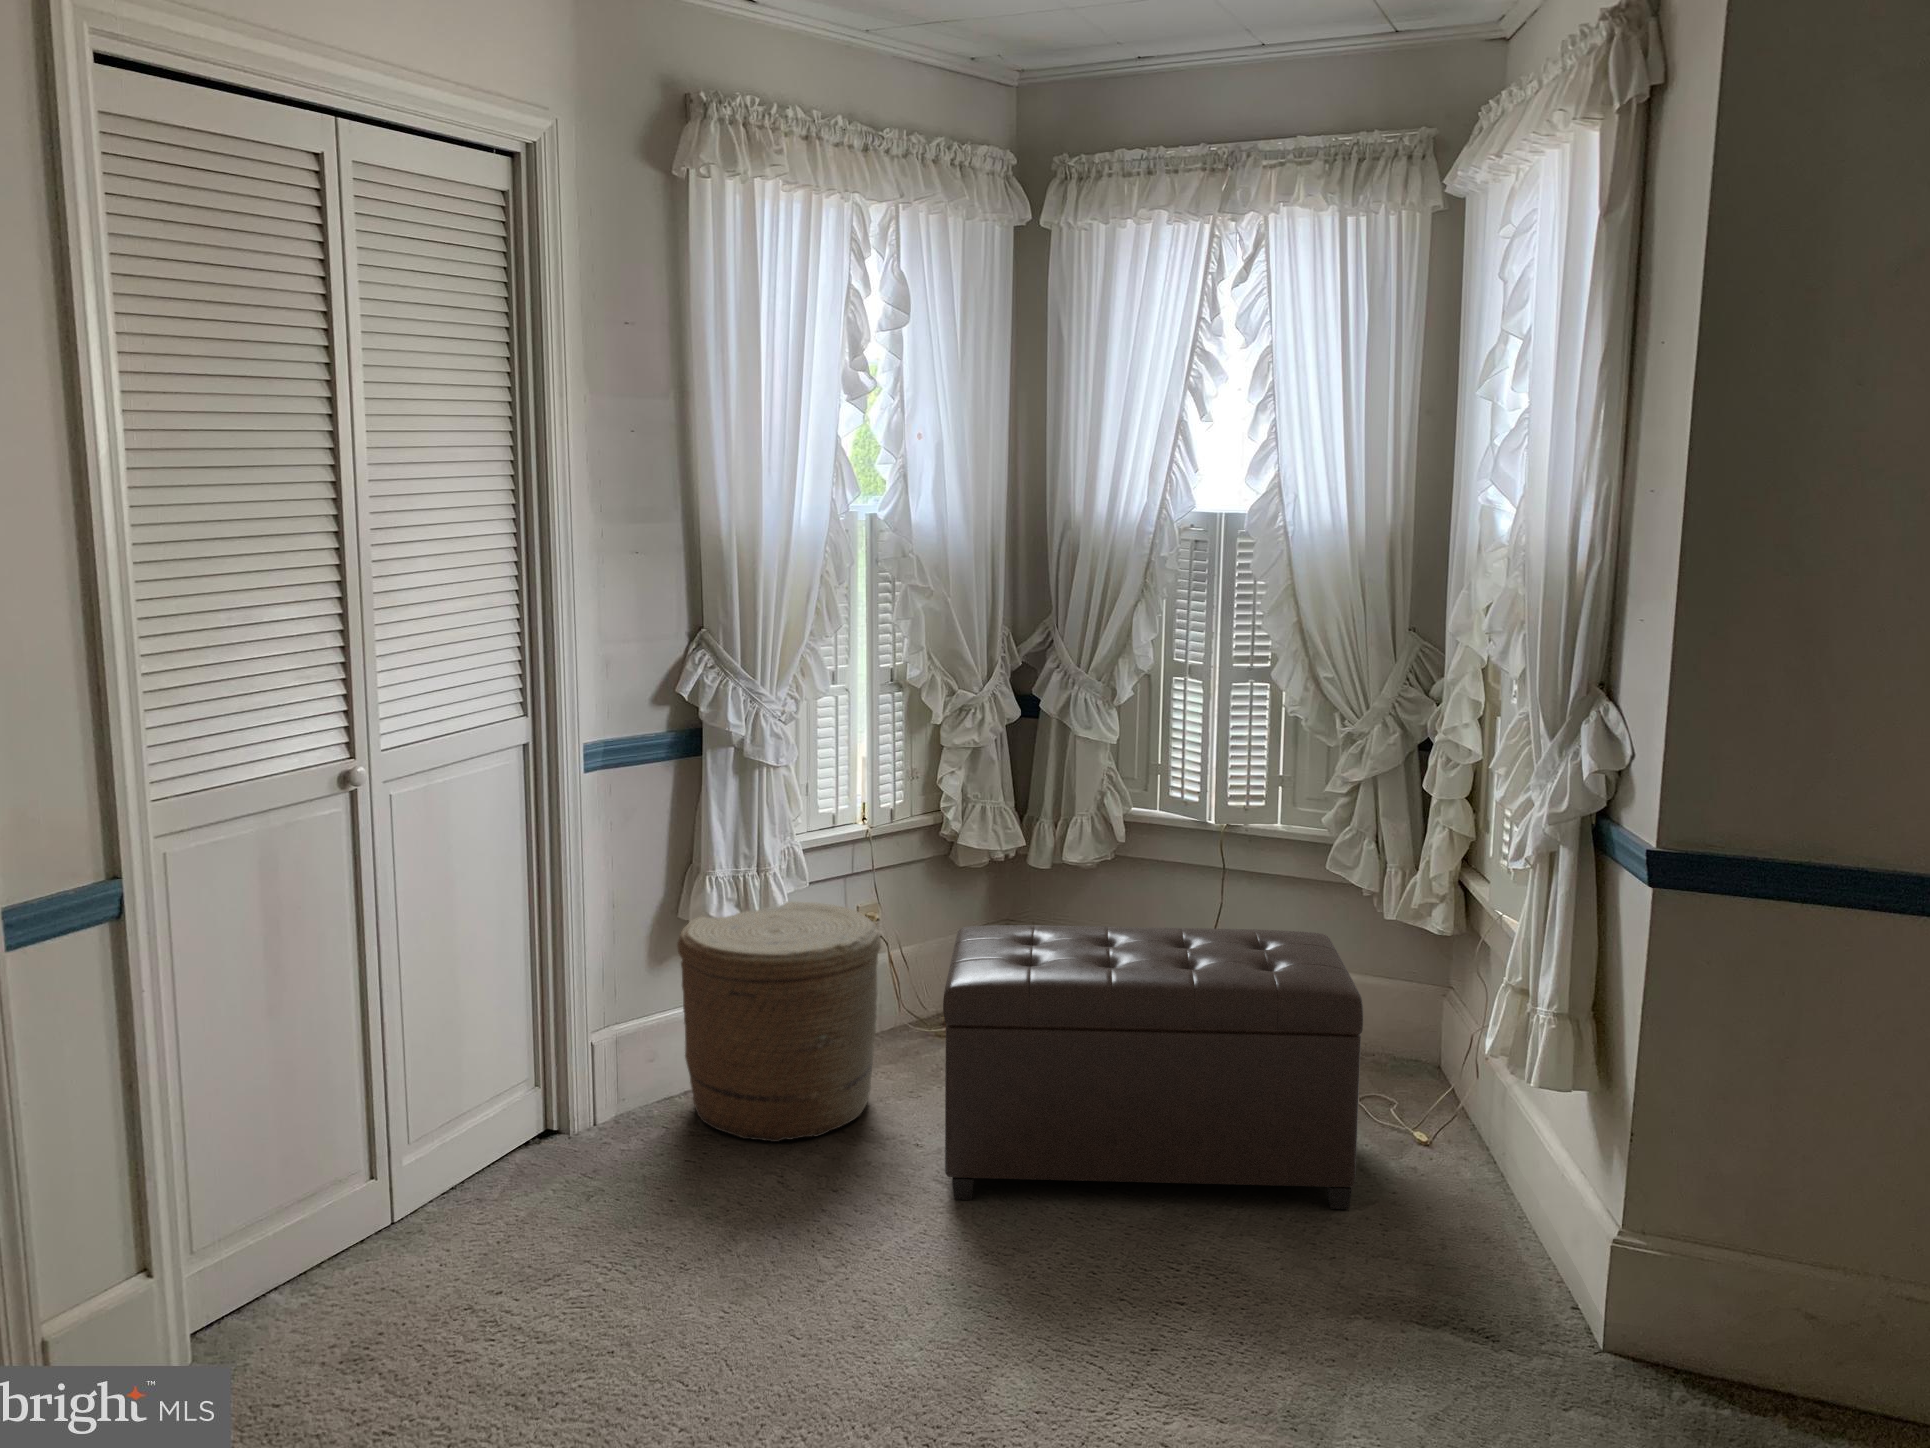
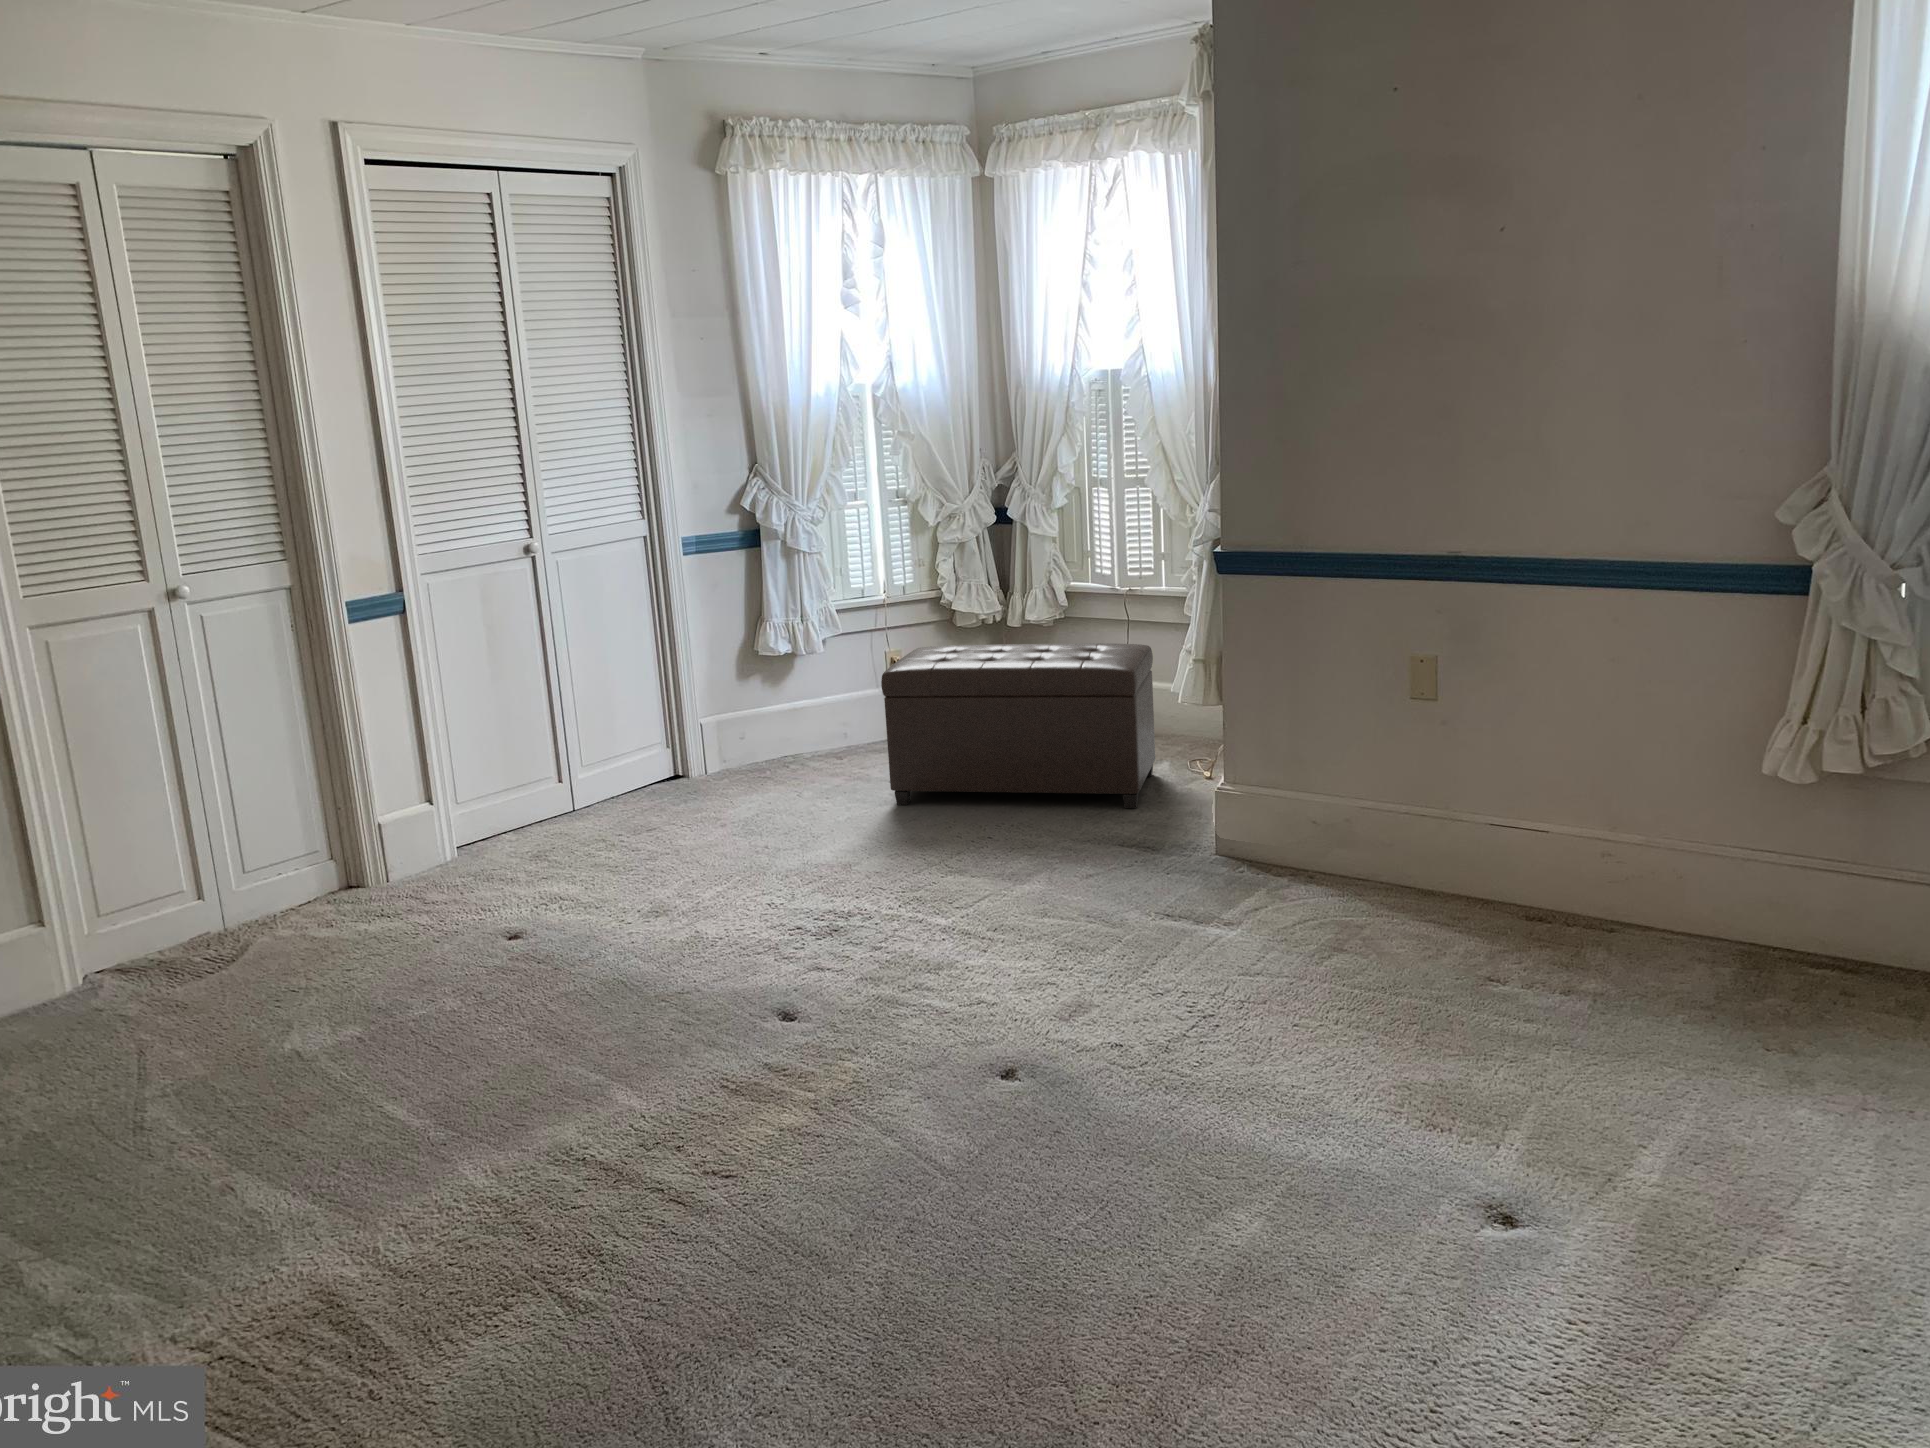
woven basket: present [677,902,881,1142] -> none [746,641,874,782]

